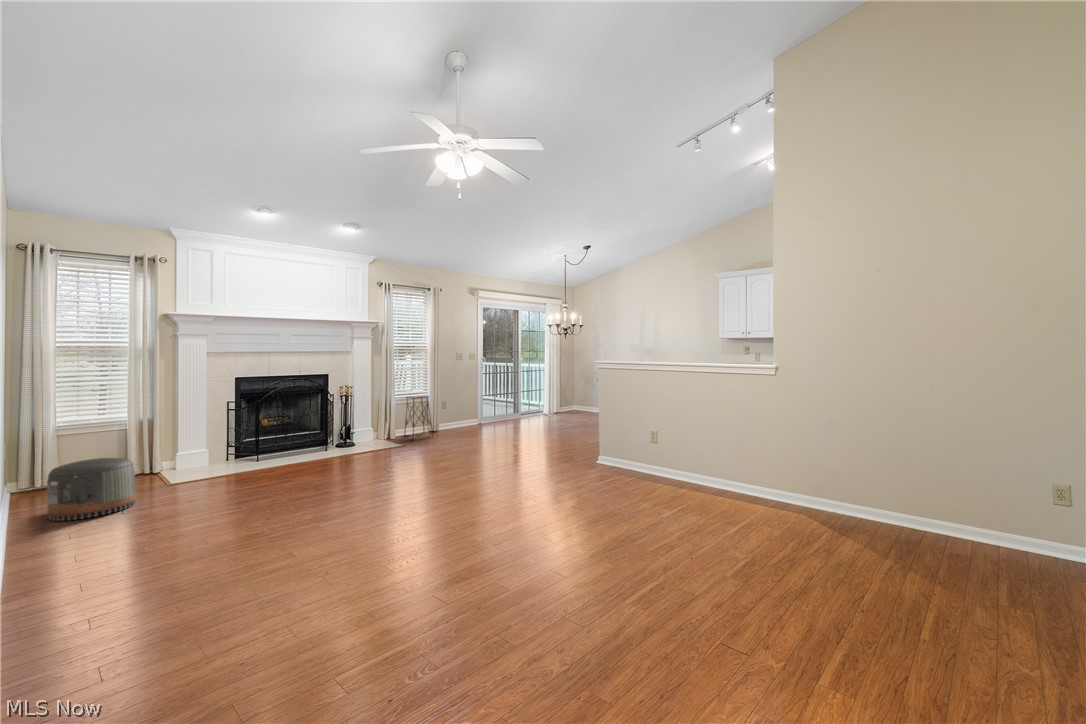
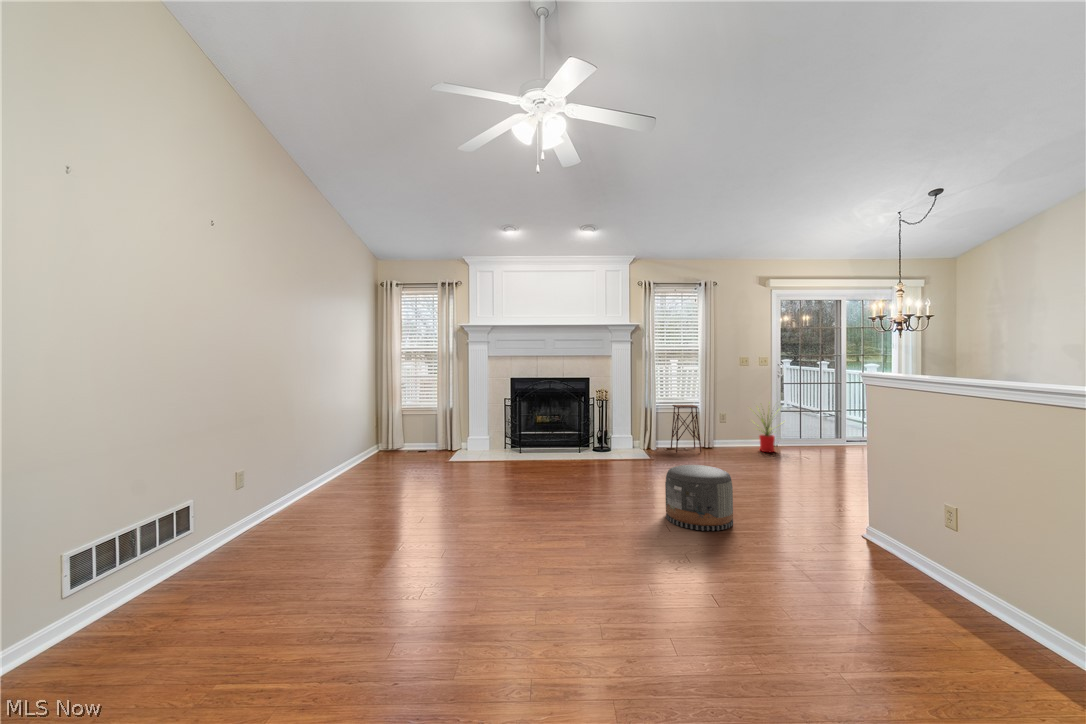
house plant: none [462,388,493,428] -> present [759,414,775,452]
pouf: present [47,458,135,521] -> present [665,465,733,531]

